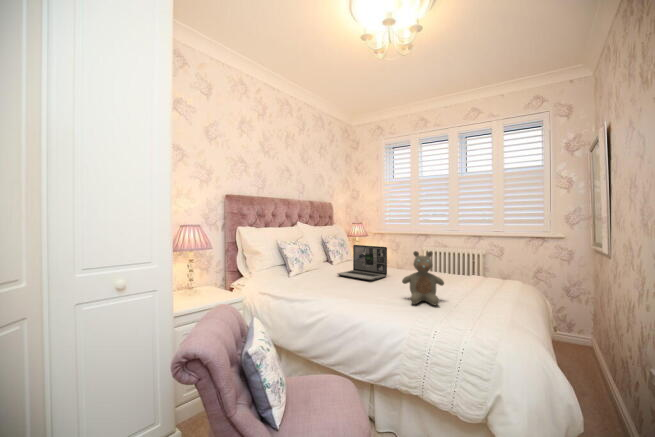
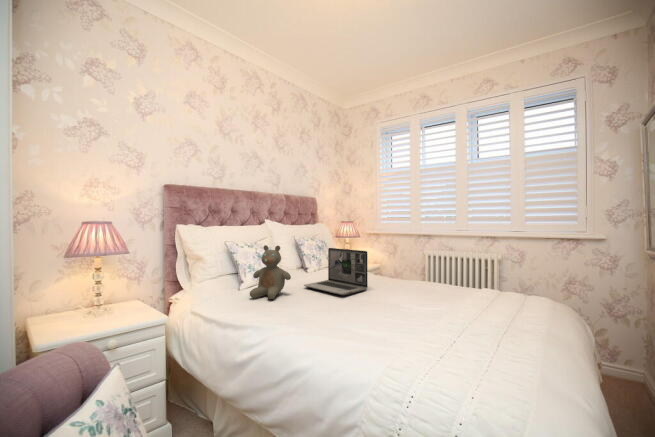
teddy bear: present [402,251,444,305] -> present [250,245,291,299]

